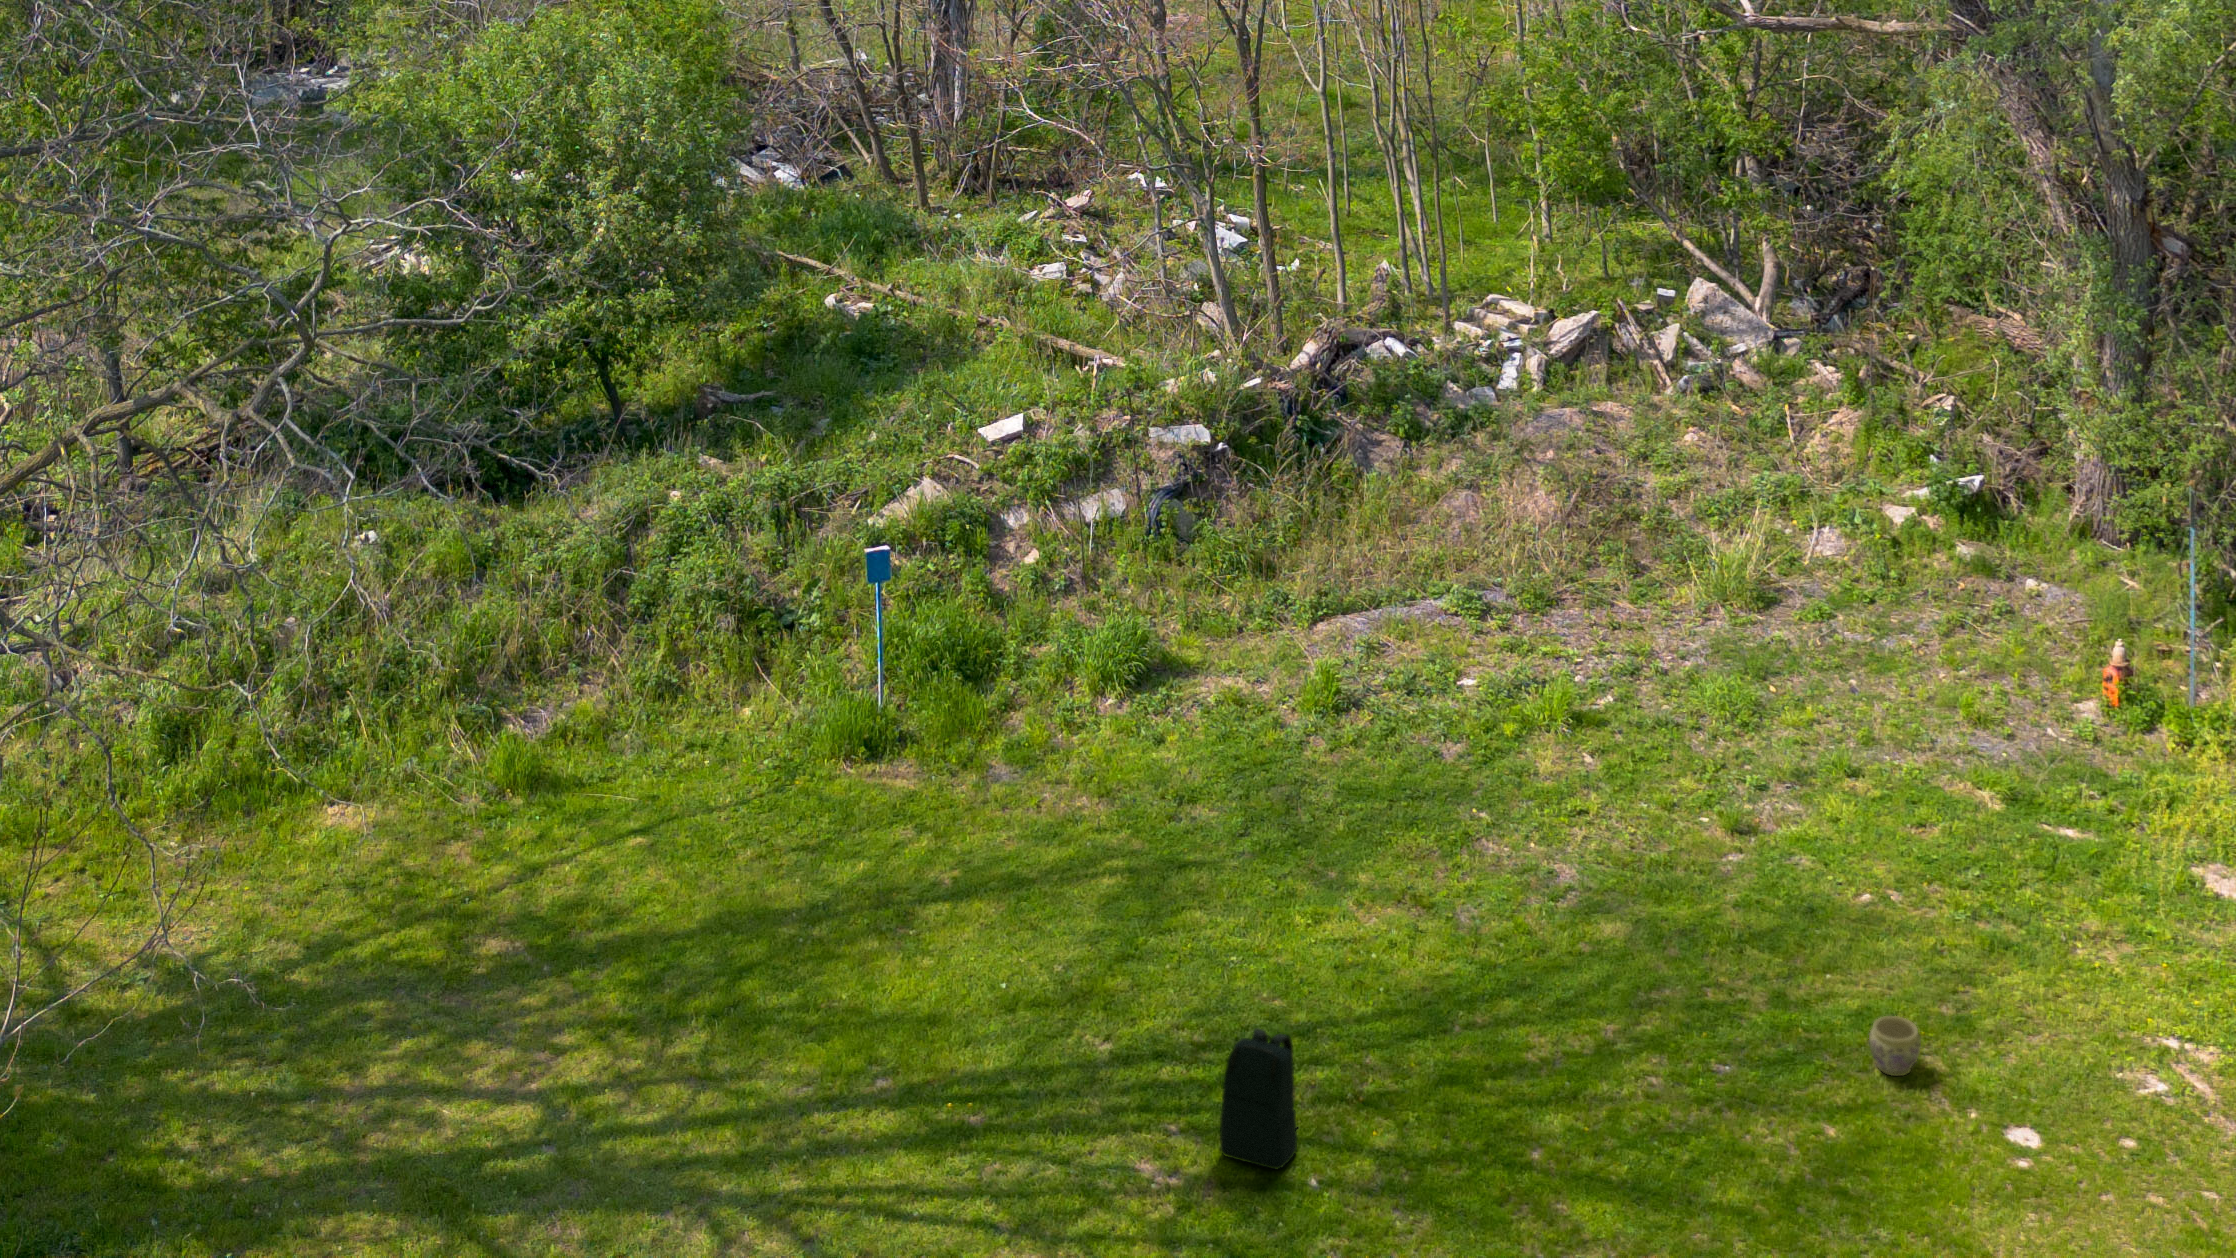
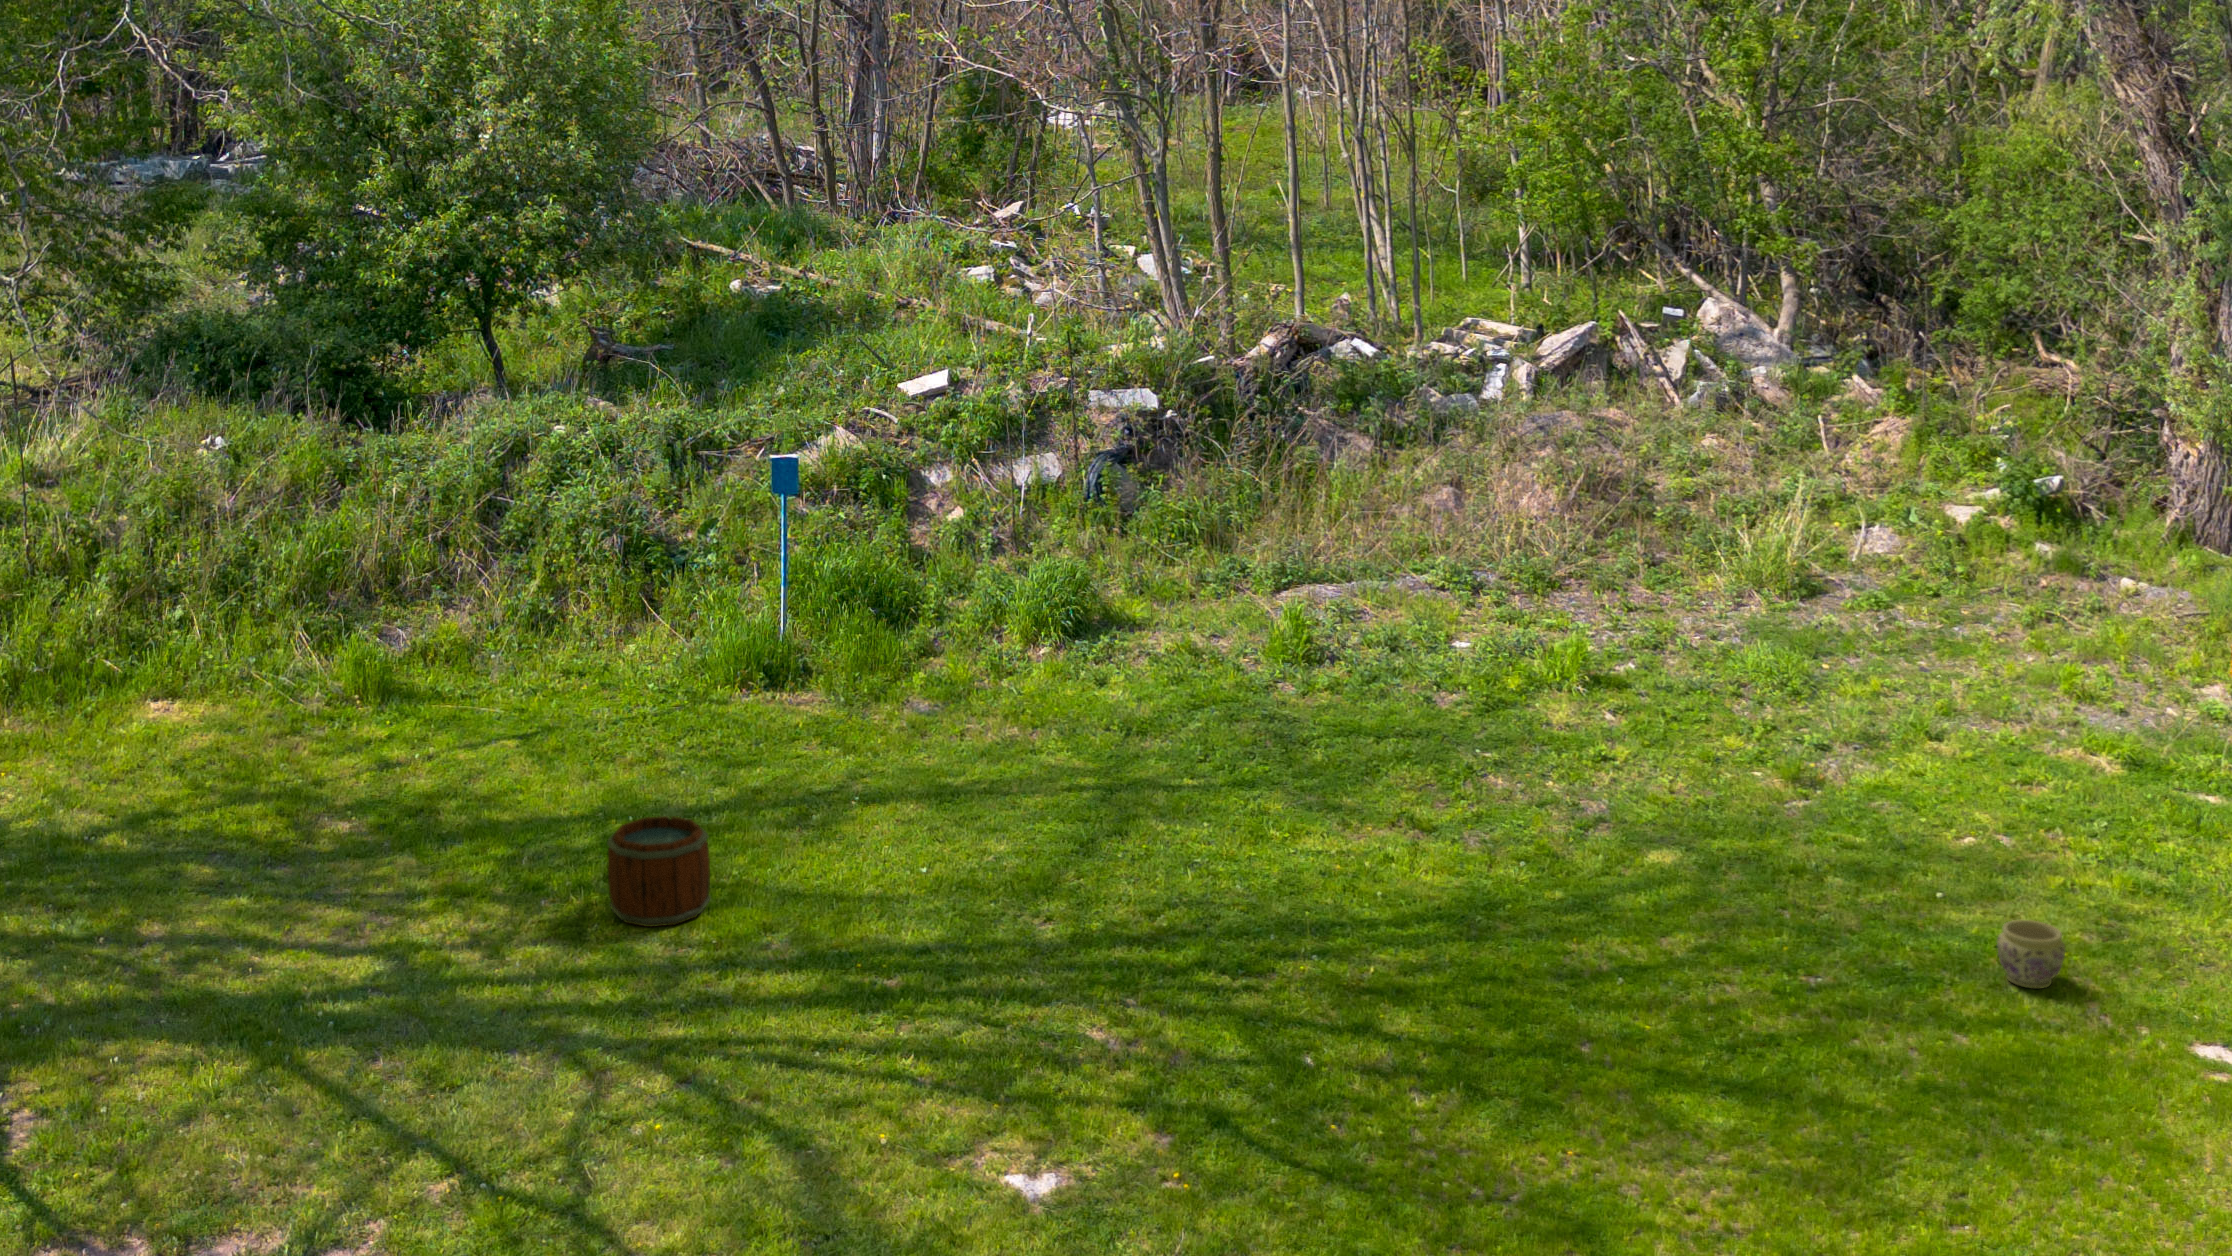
bucket: none [729,958,820,1064] -> present [607,816,710,927]
backpack: present [1220,1028,1297,1169] -> none [1190,874,1285,1038]

